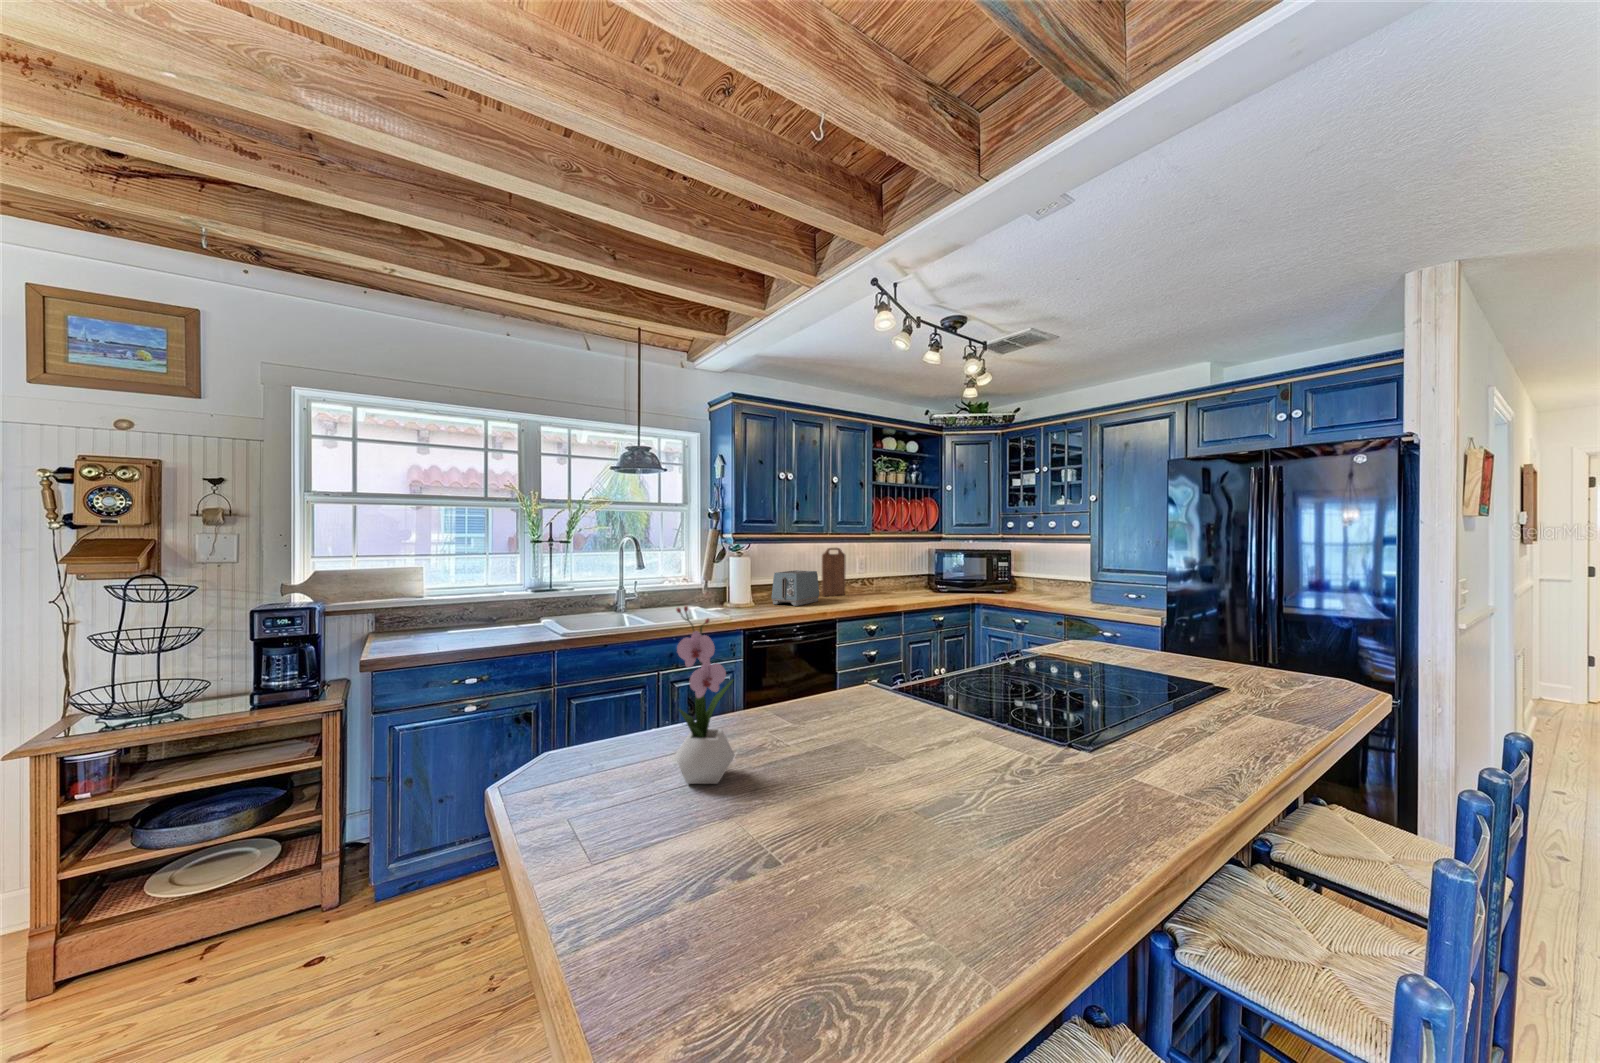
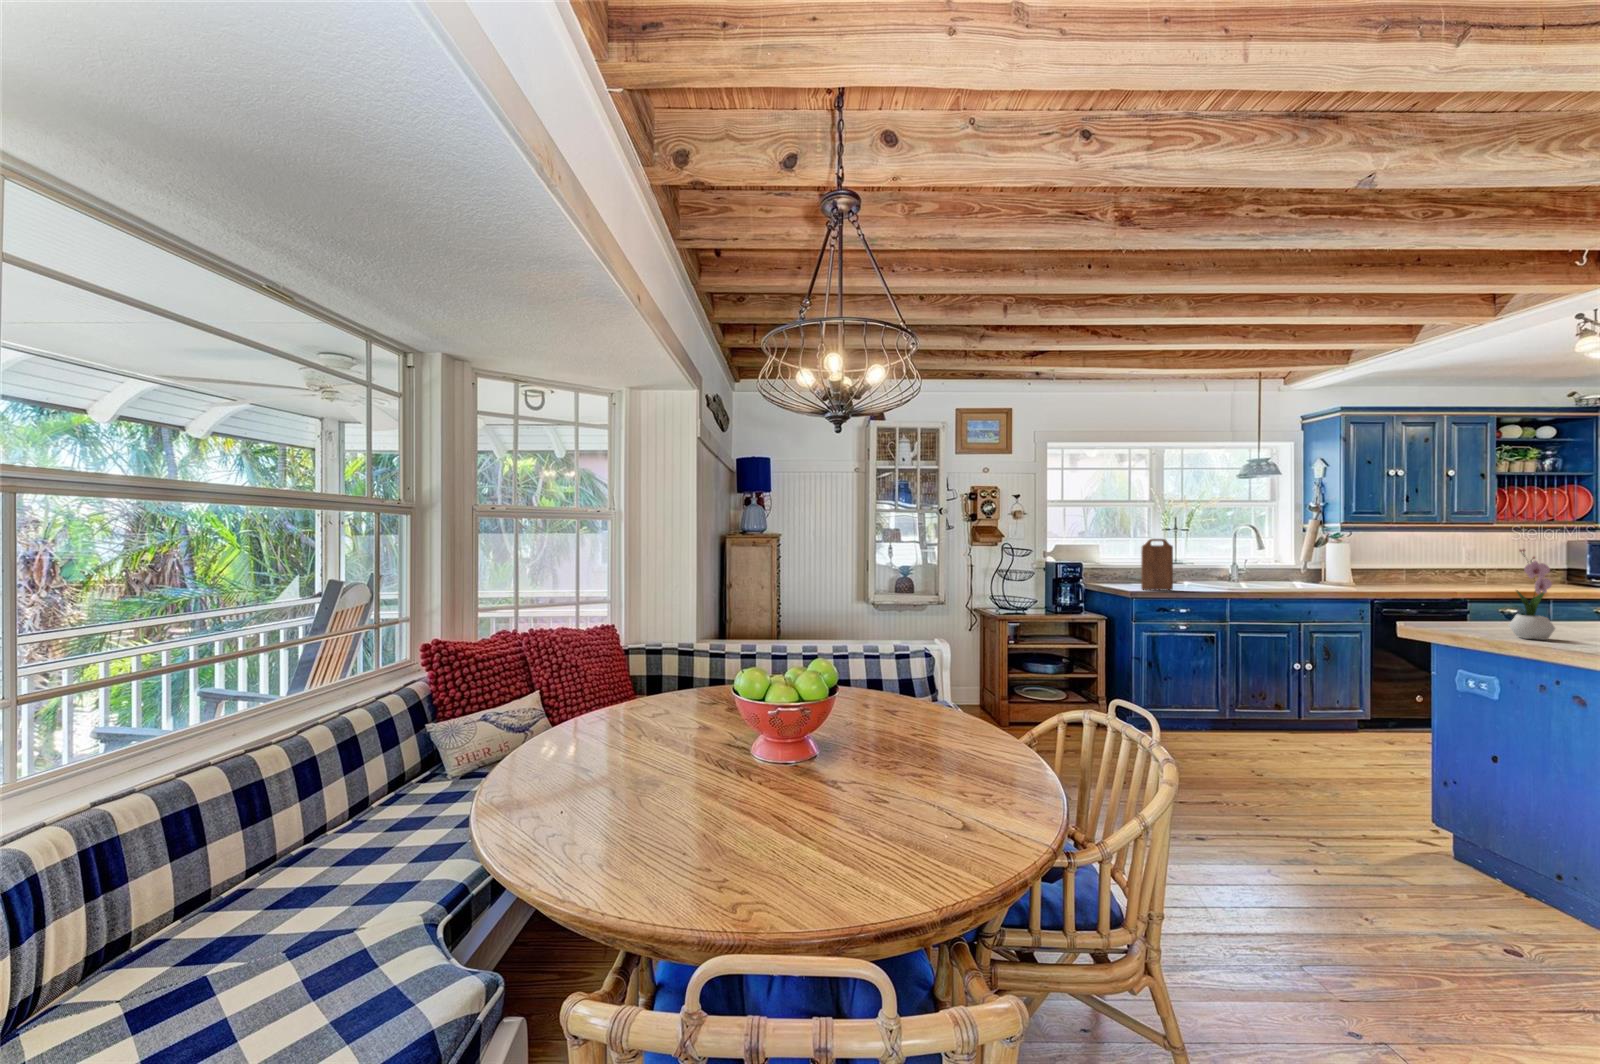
cutting board: present [822,548,845,596] -> present [1141,539,1173,590]
toaster: present [772,570,819,606] -> none [1379,557,1432,587]

